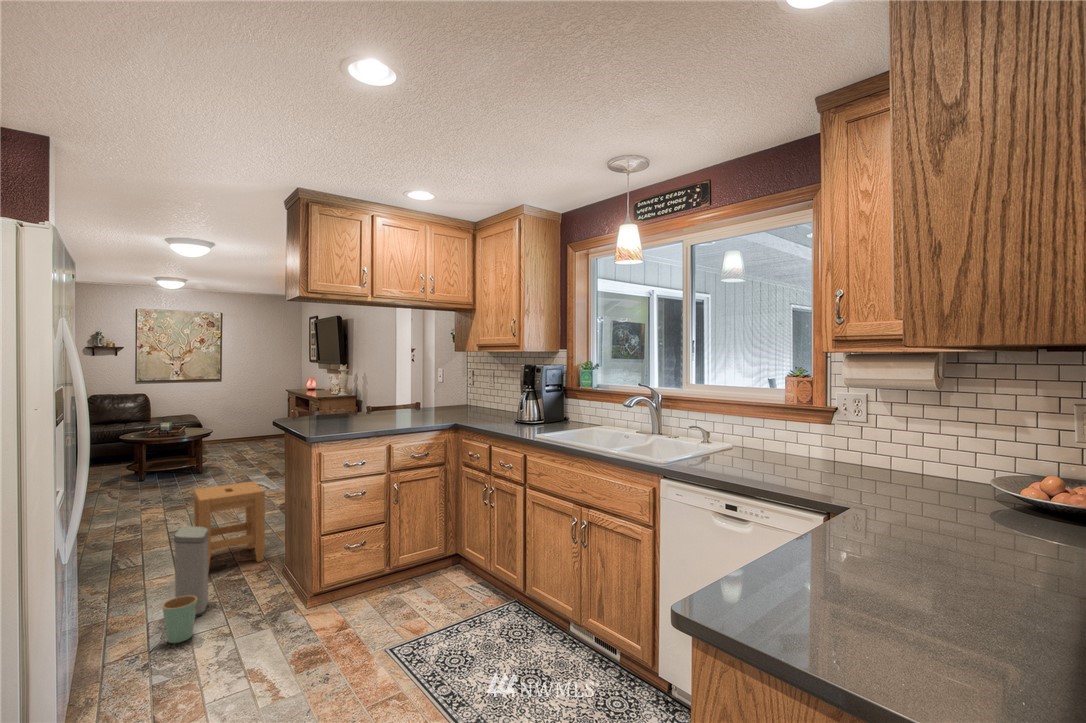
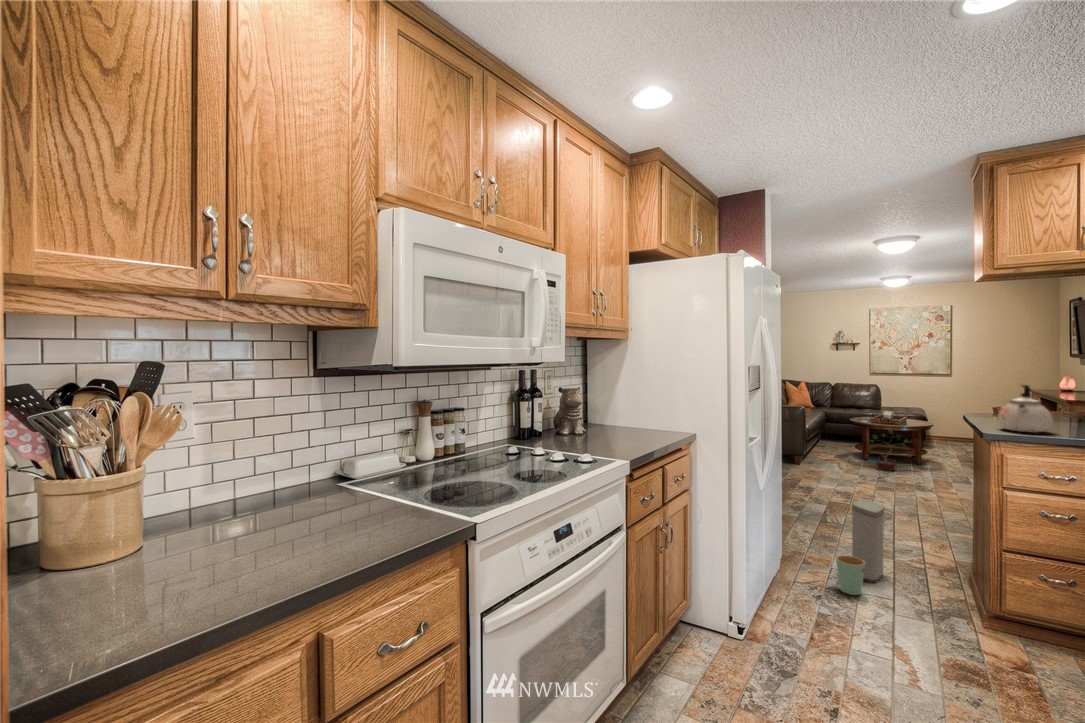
kettle: none [311,388,347,428] -> present [998,385,1053,433]
potted plant: none [150,441,199,488] -> present [872,430,907,471]
stool: present [194,481,265,572] -> none [885,472,954,562]

